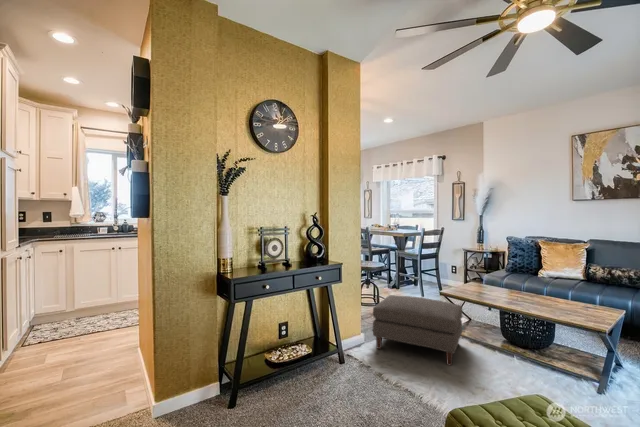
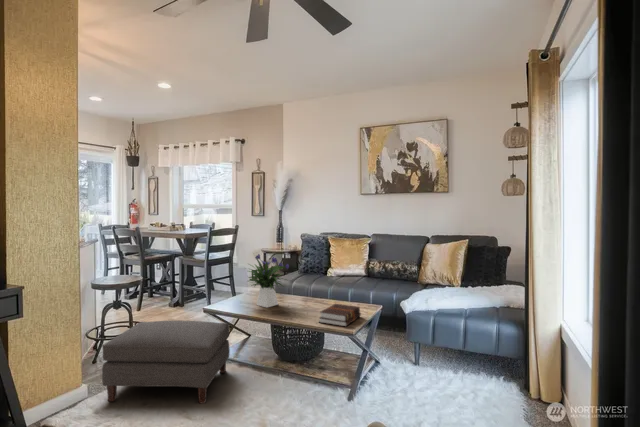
flower arrangement: none [467,248,518,297] -> present [249,254,289,307]
hardback book: none [559,301,606,324] -> present [319,304,361,326]

